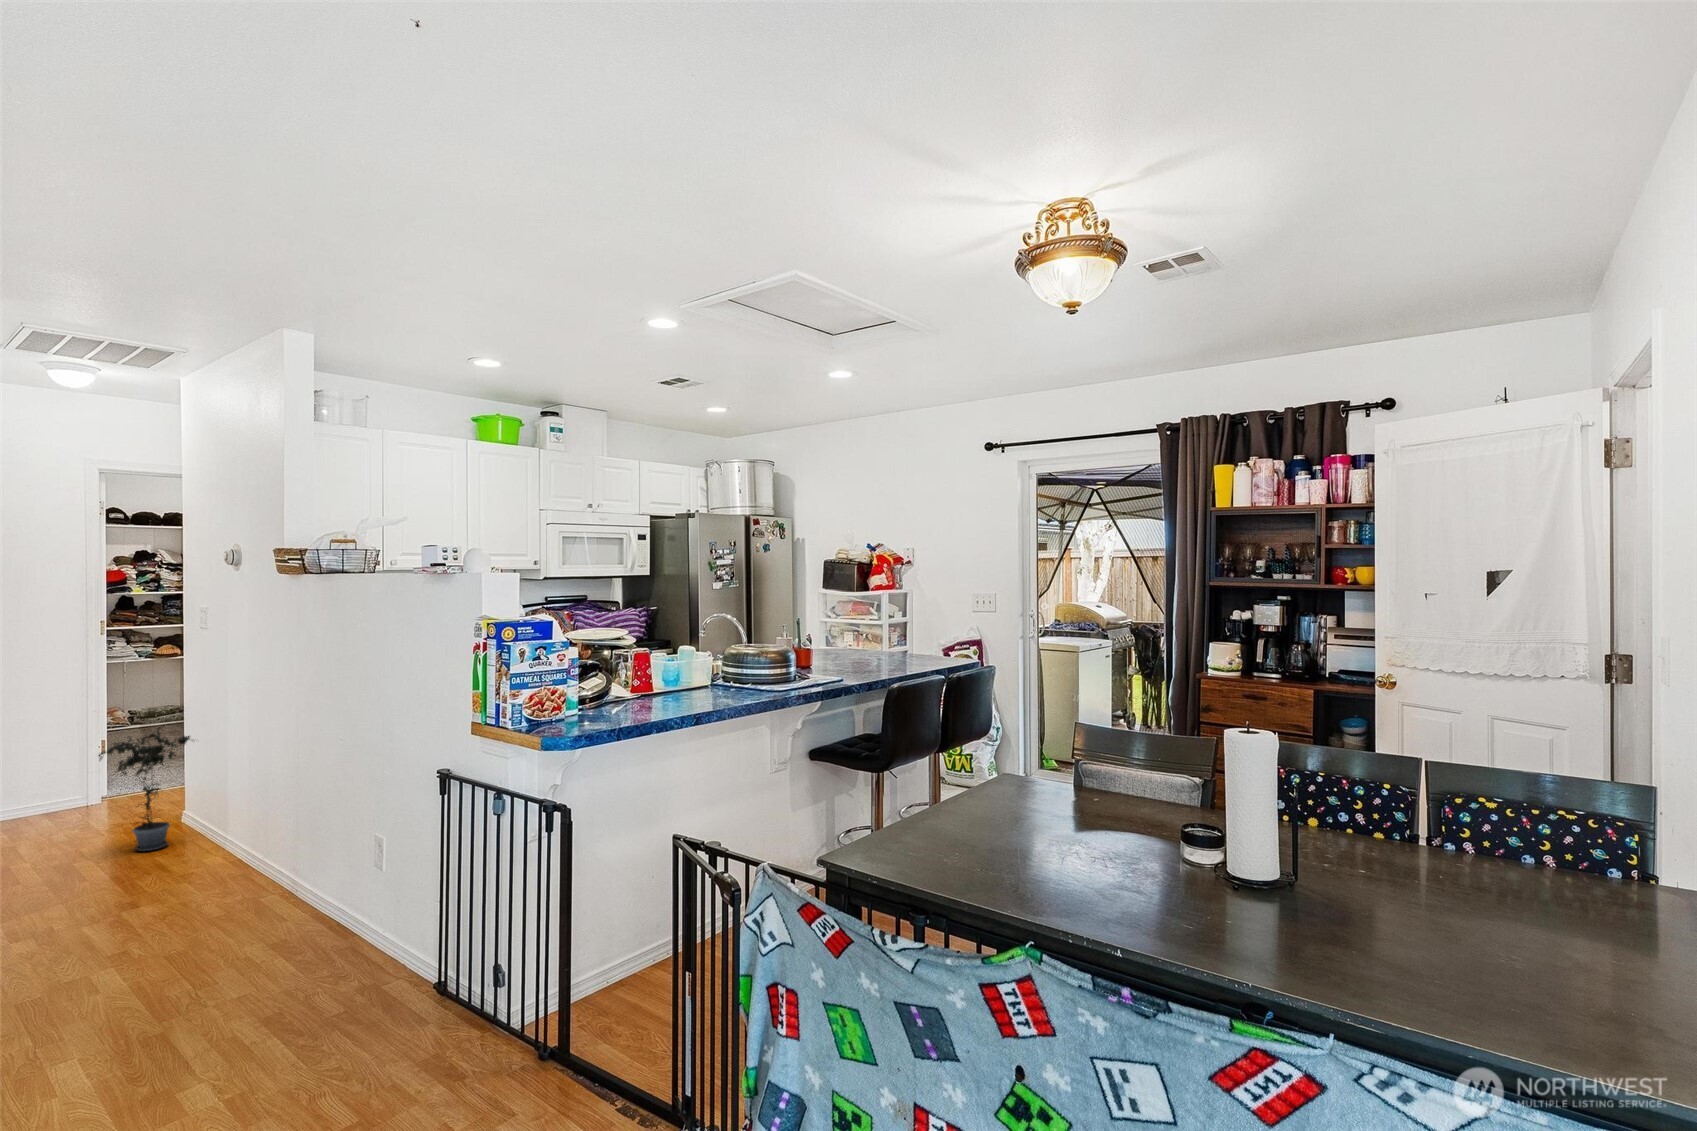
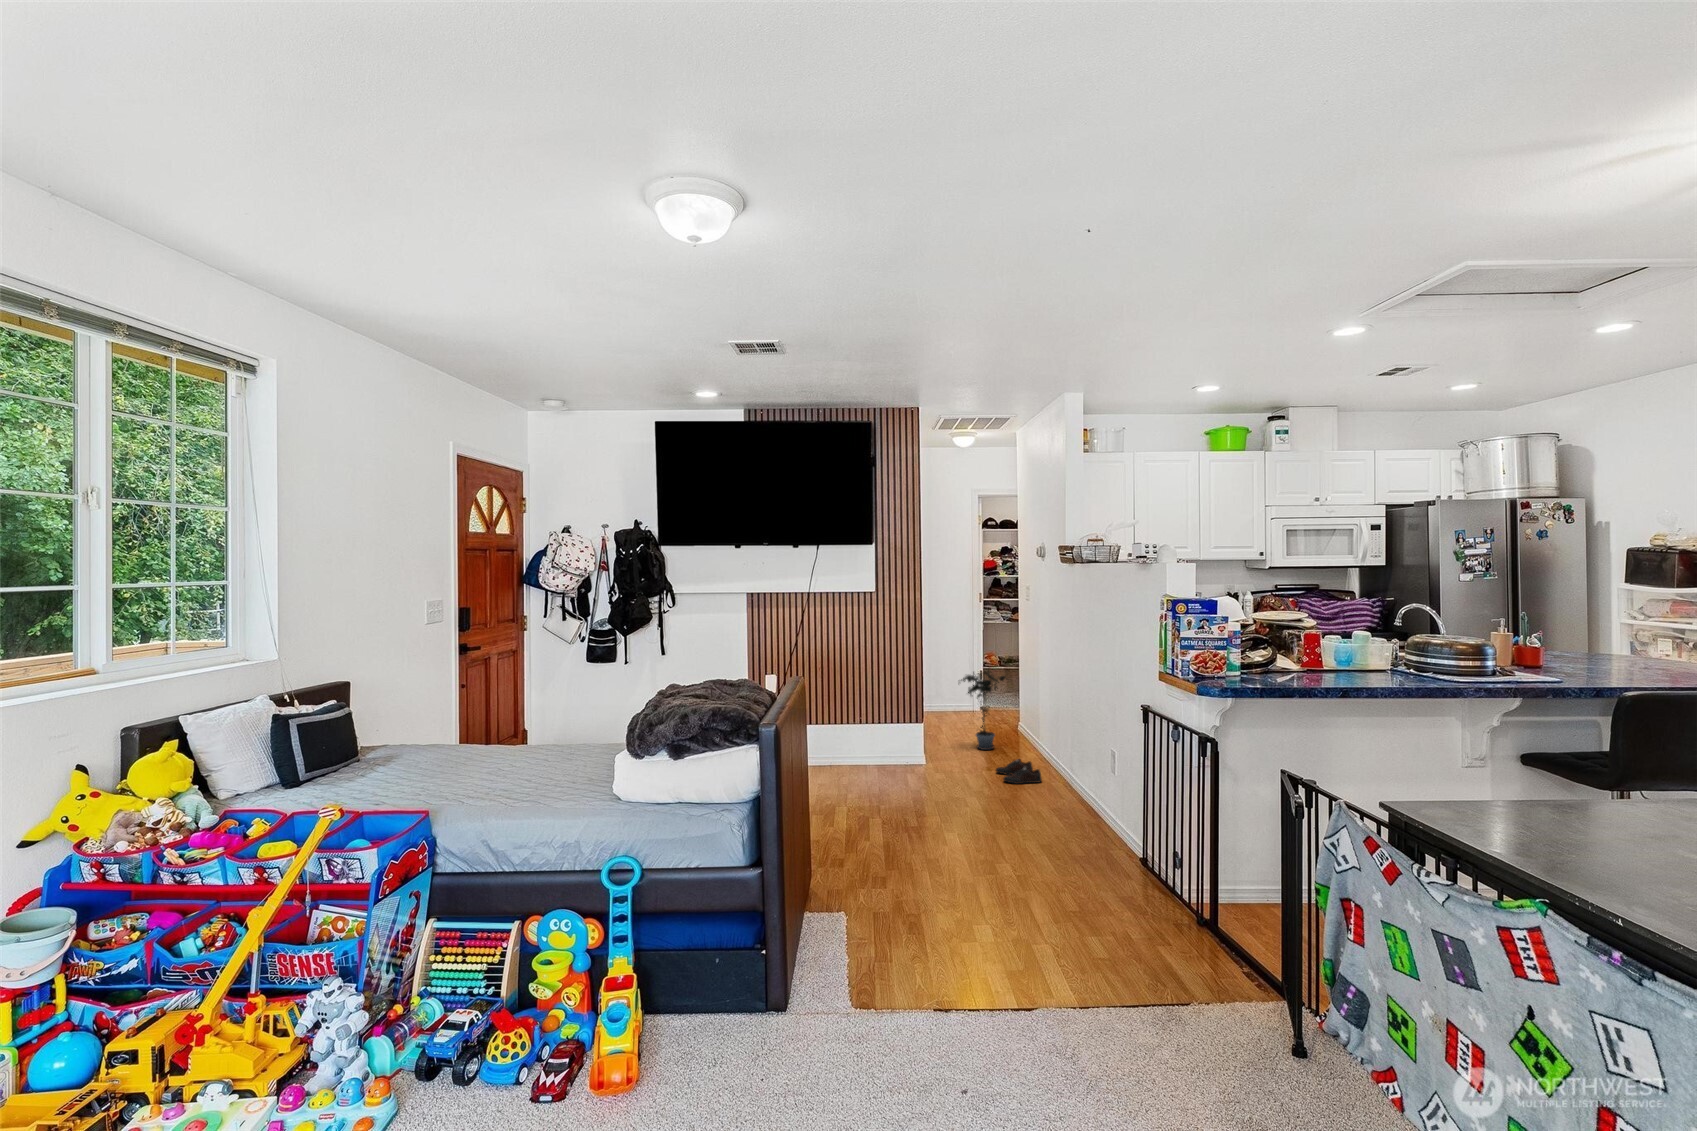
shoe: none [173,853,255,894] -> present [996,759,1042,784]

